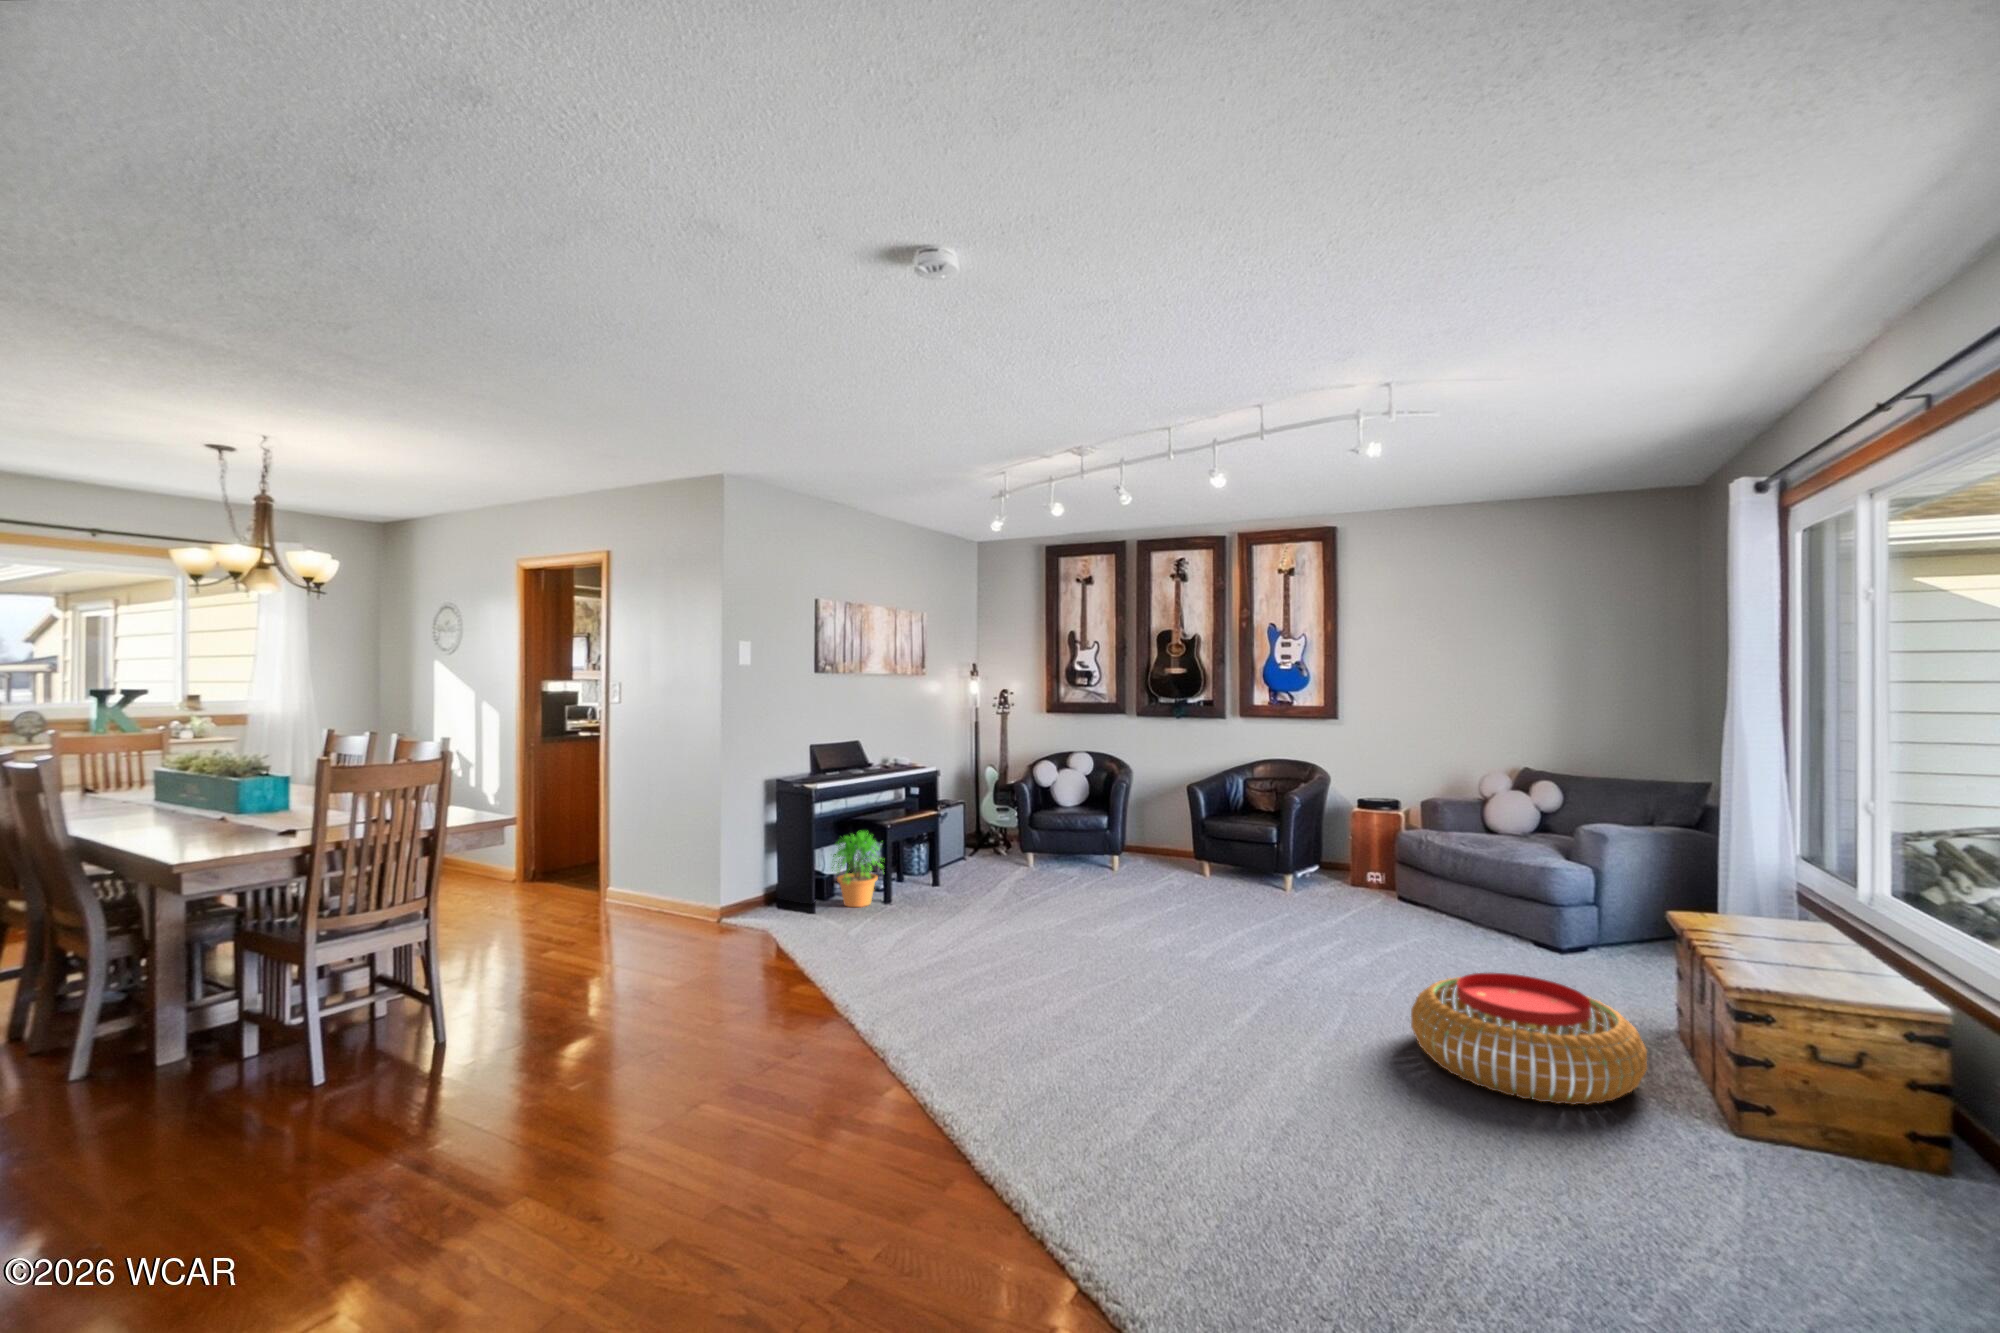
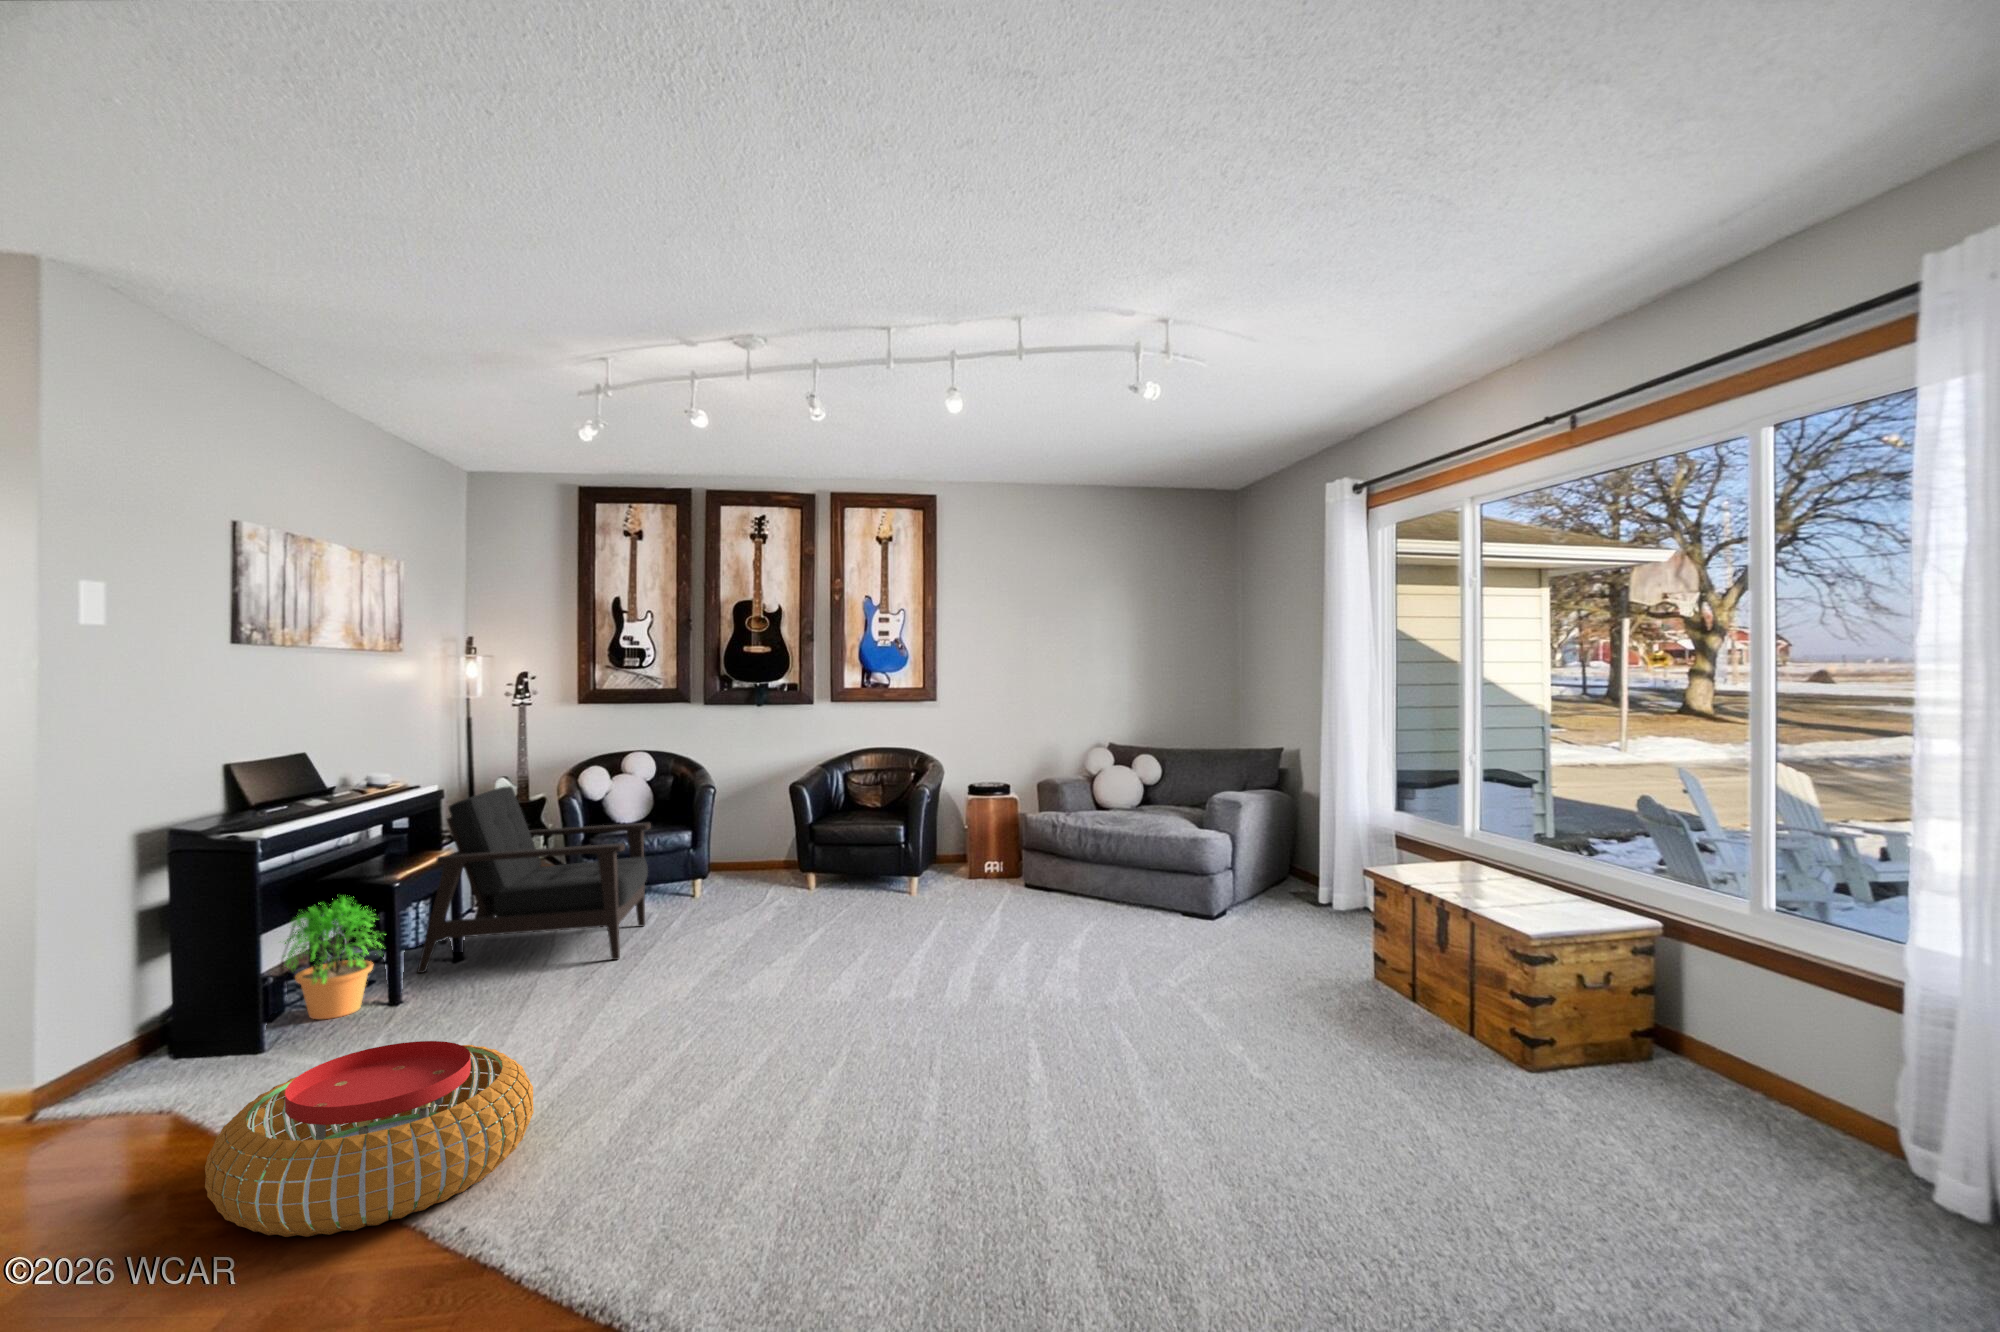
armchair: none [910,770,1068,902] -> present [417,787,651,973]
pouf: present [1411,973,1647,1105] -> present [205,1041,534,1237]

